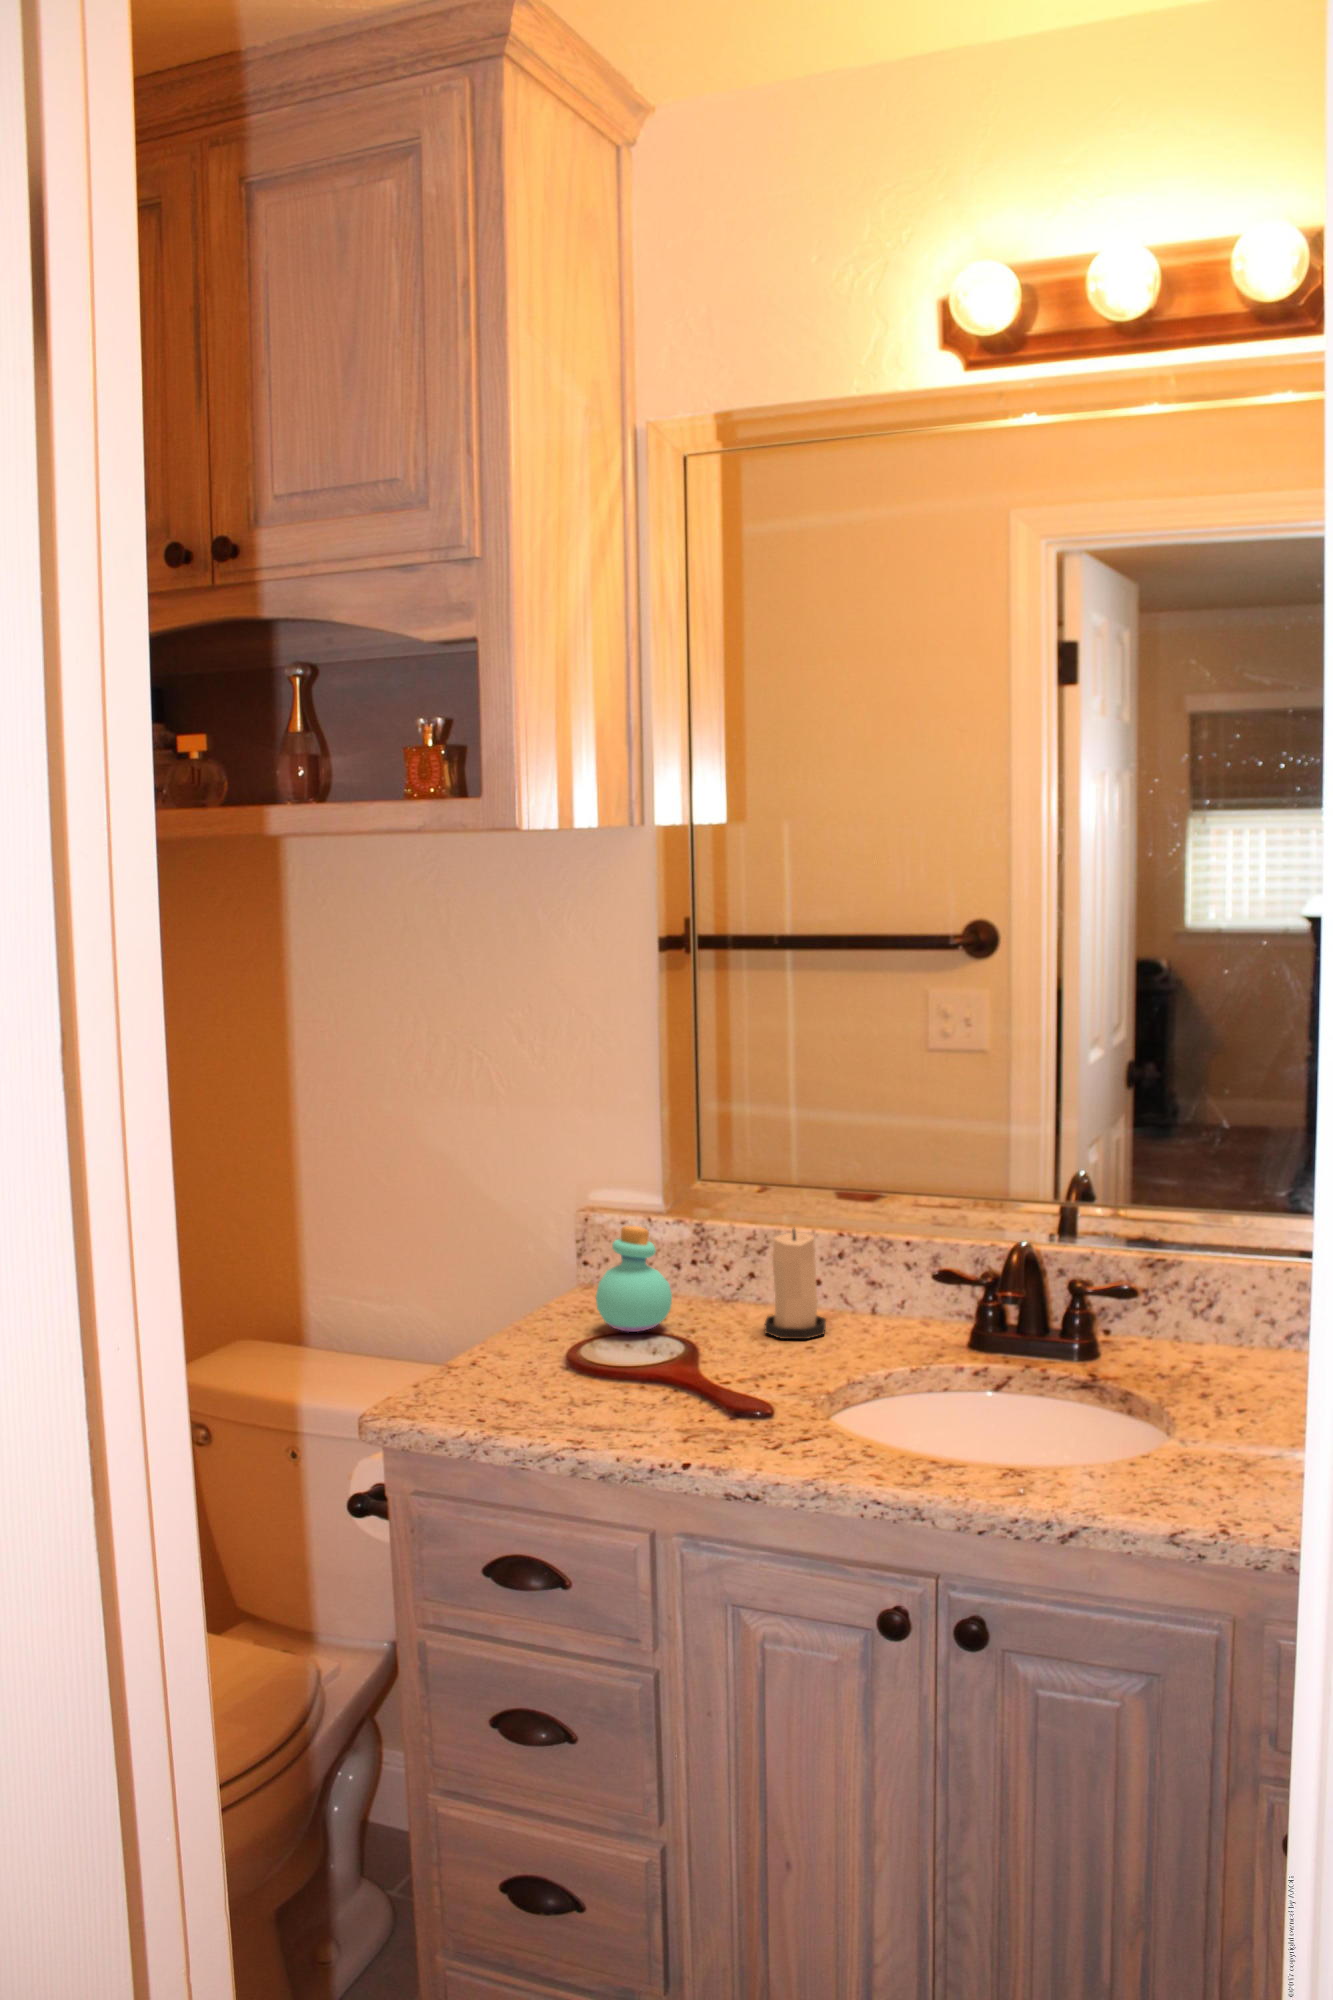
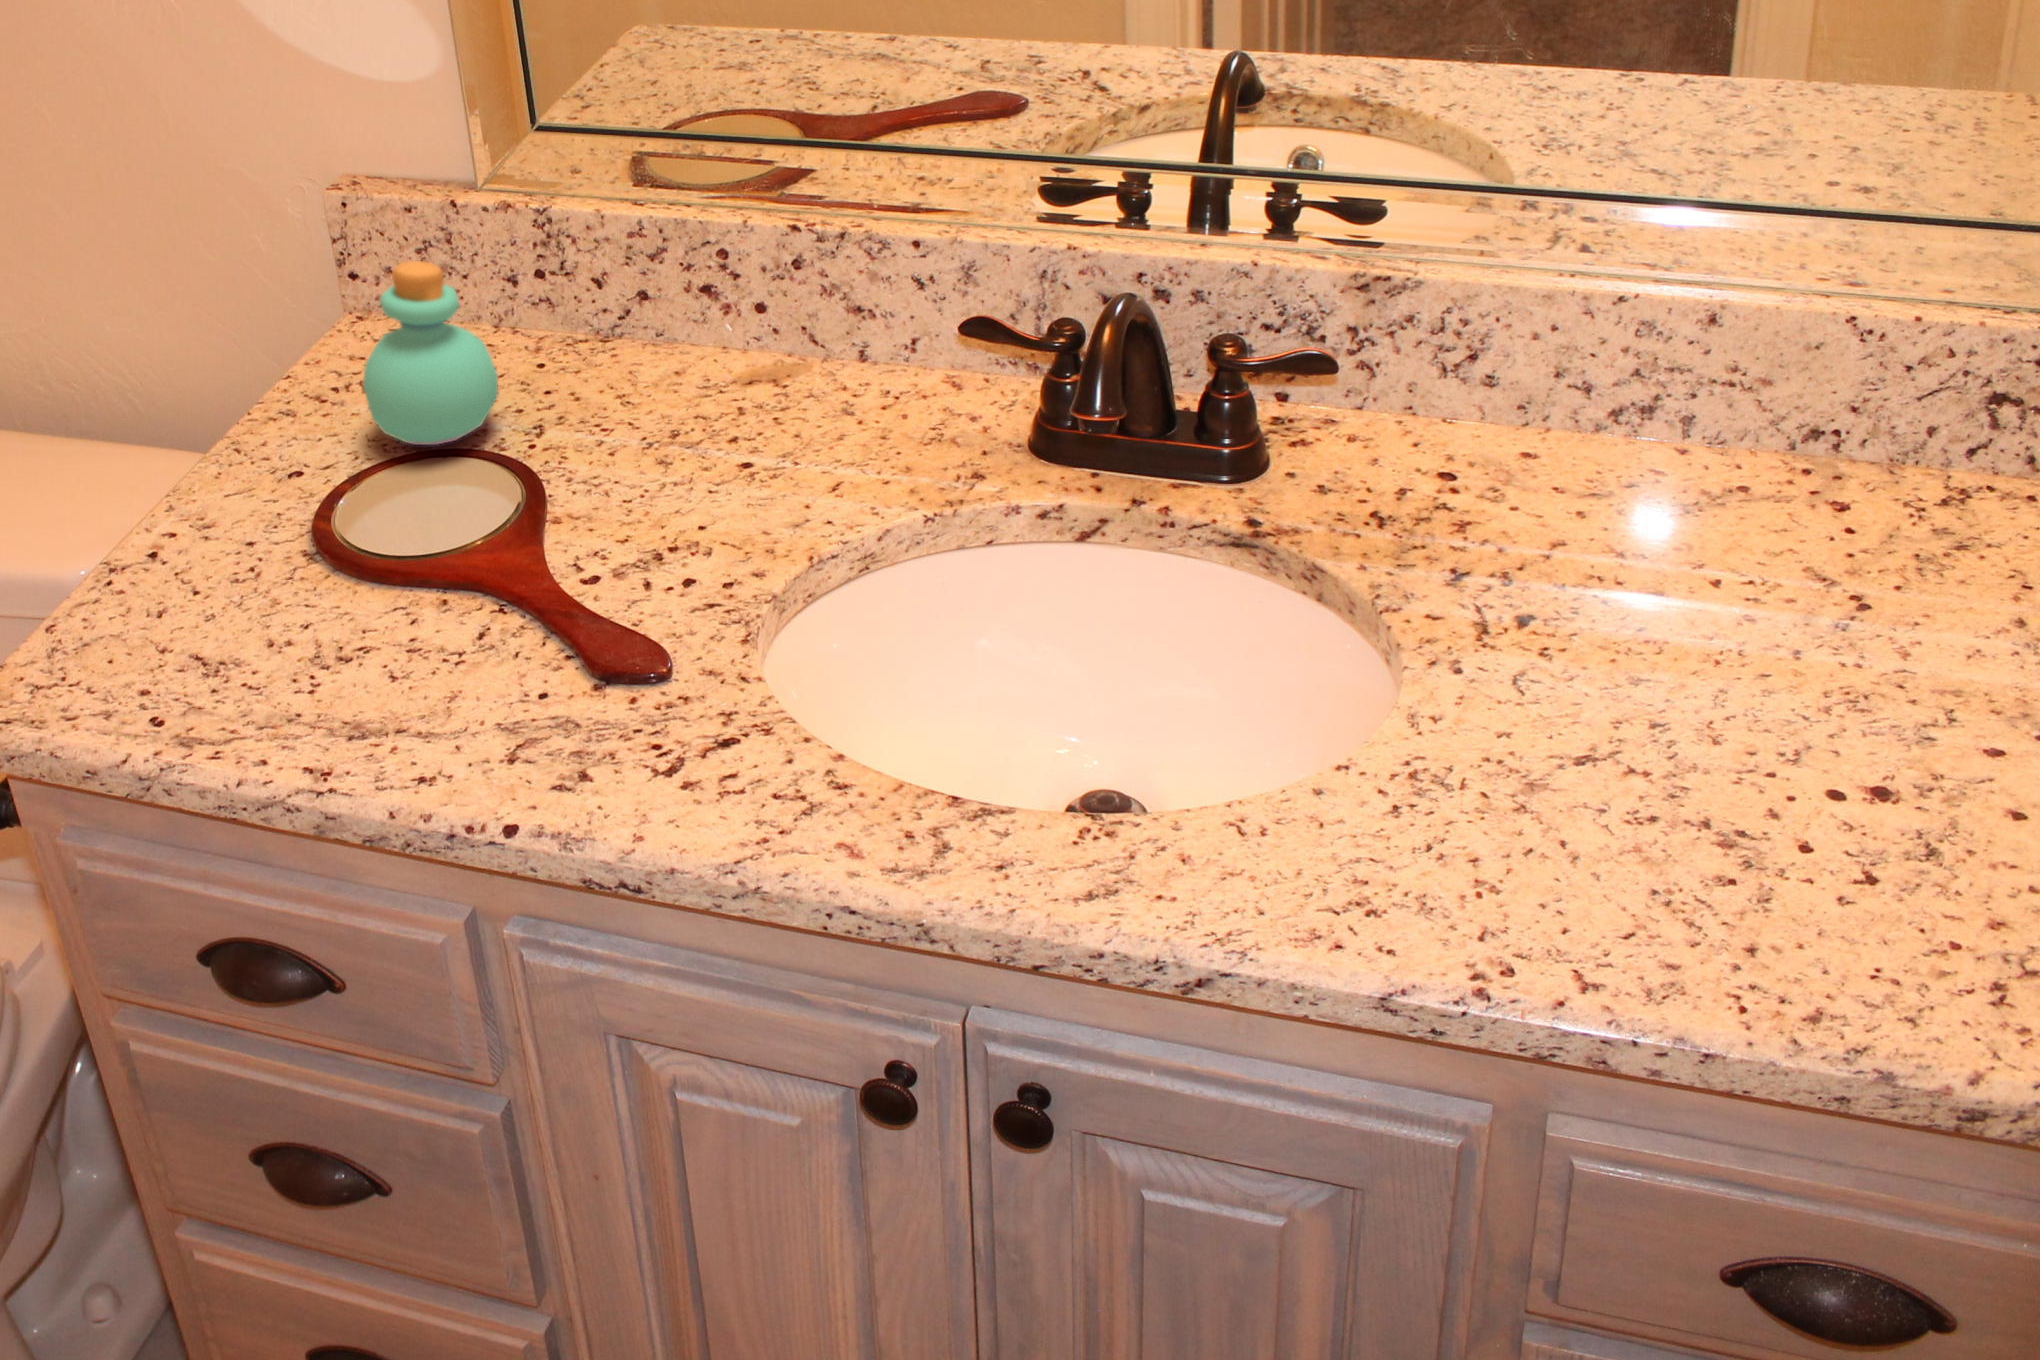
candle: present [765,1229,826,1339] -> none [664,249,774,445]

